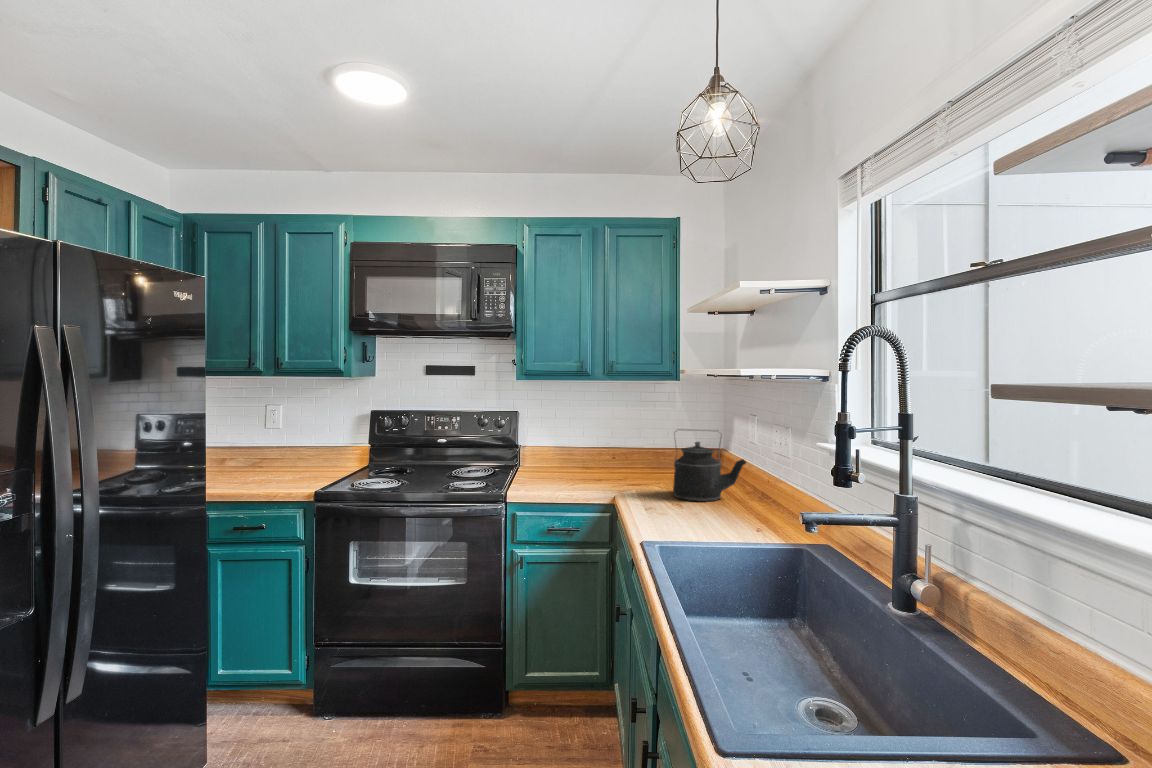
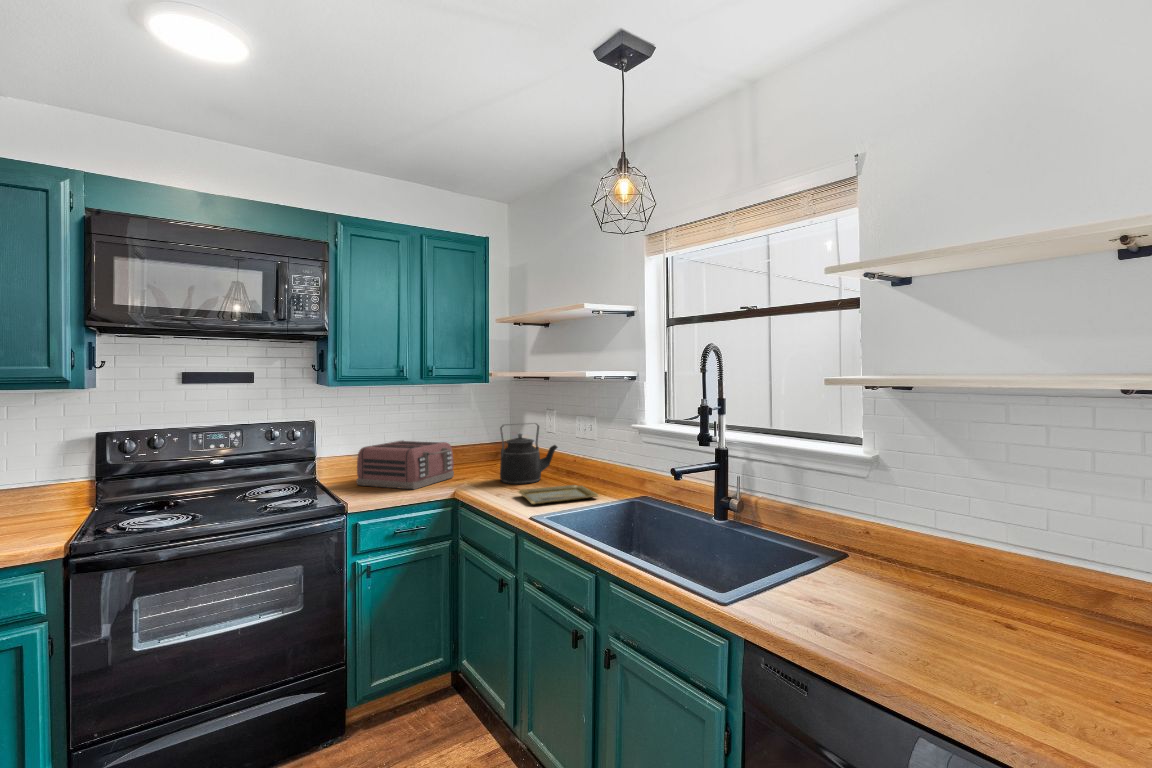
toaster: none [541,437,634,489] -> present [356,441,454,489]
tray: none [660,508,755,533] -> present [518,485,599,504]

